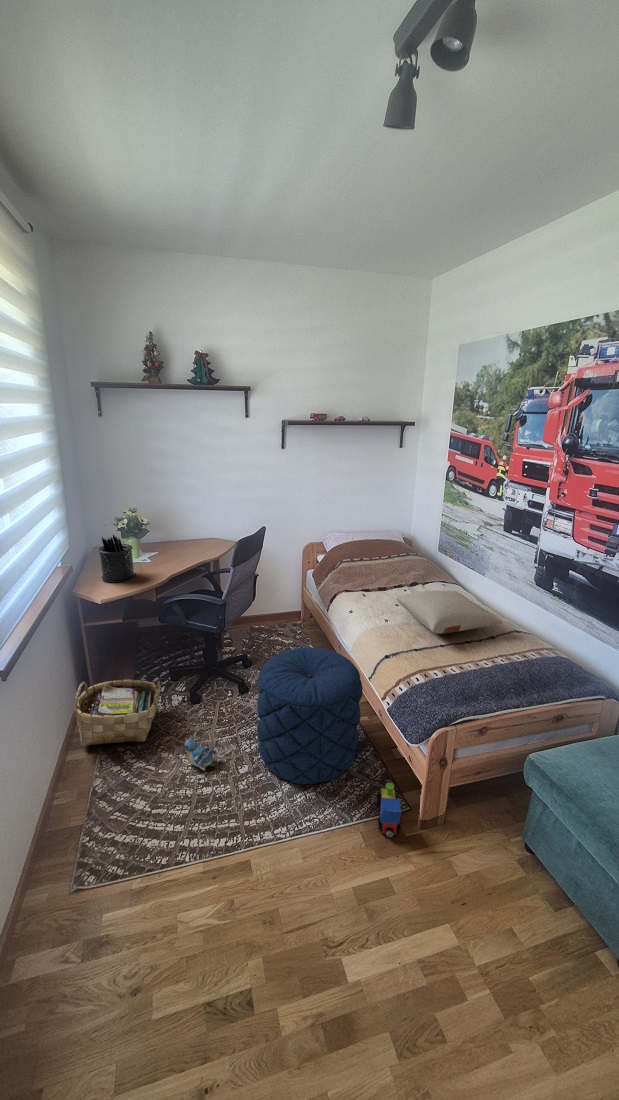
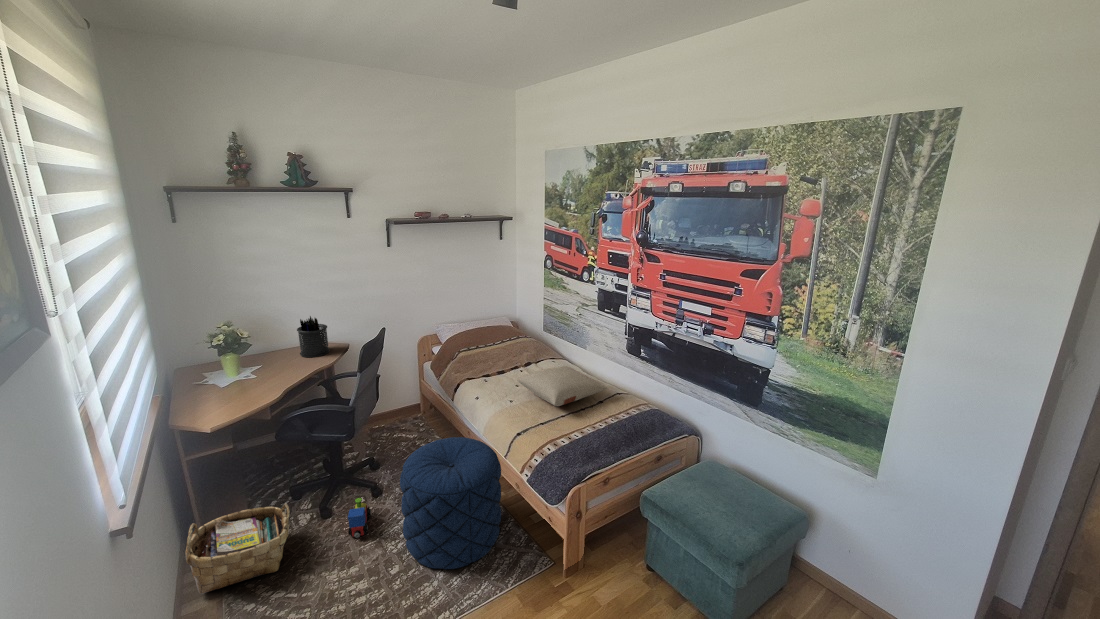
pen holder: present [98,535,135,582] -> present [297,316,330,357]
plush toy: present [185,739,218,771] -> none [327,554,366,582]
toy train: present [376,783,401,837] -> present [348,498,371,538]

